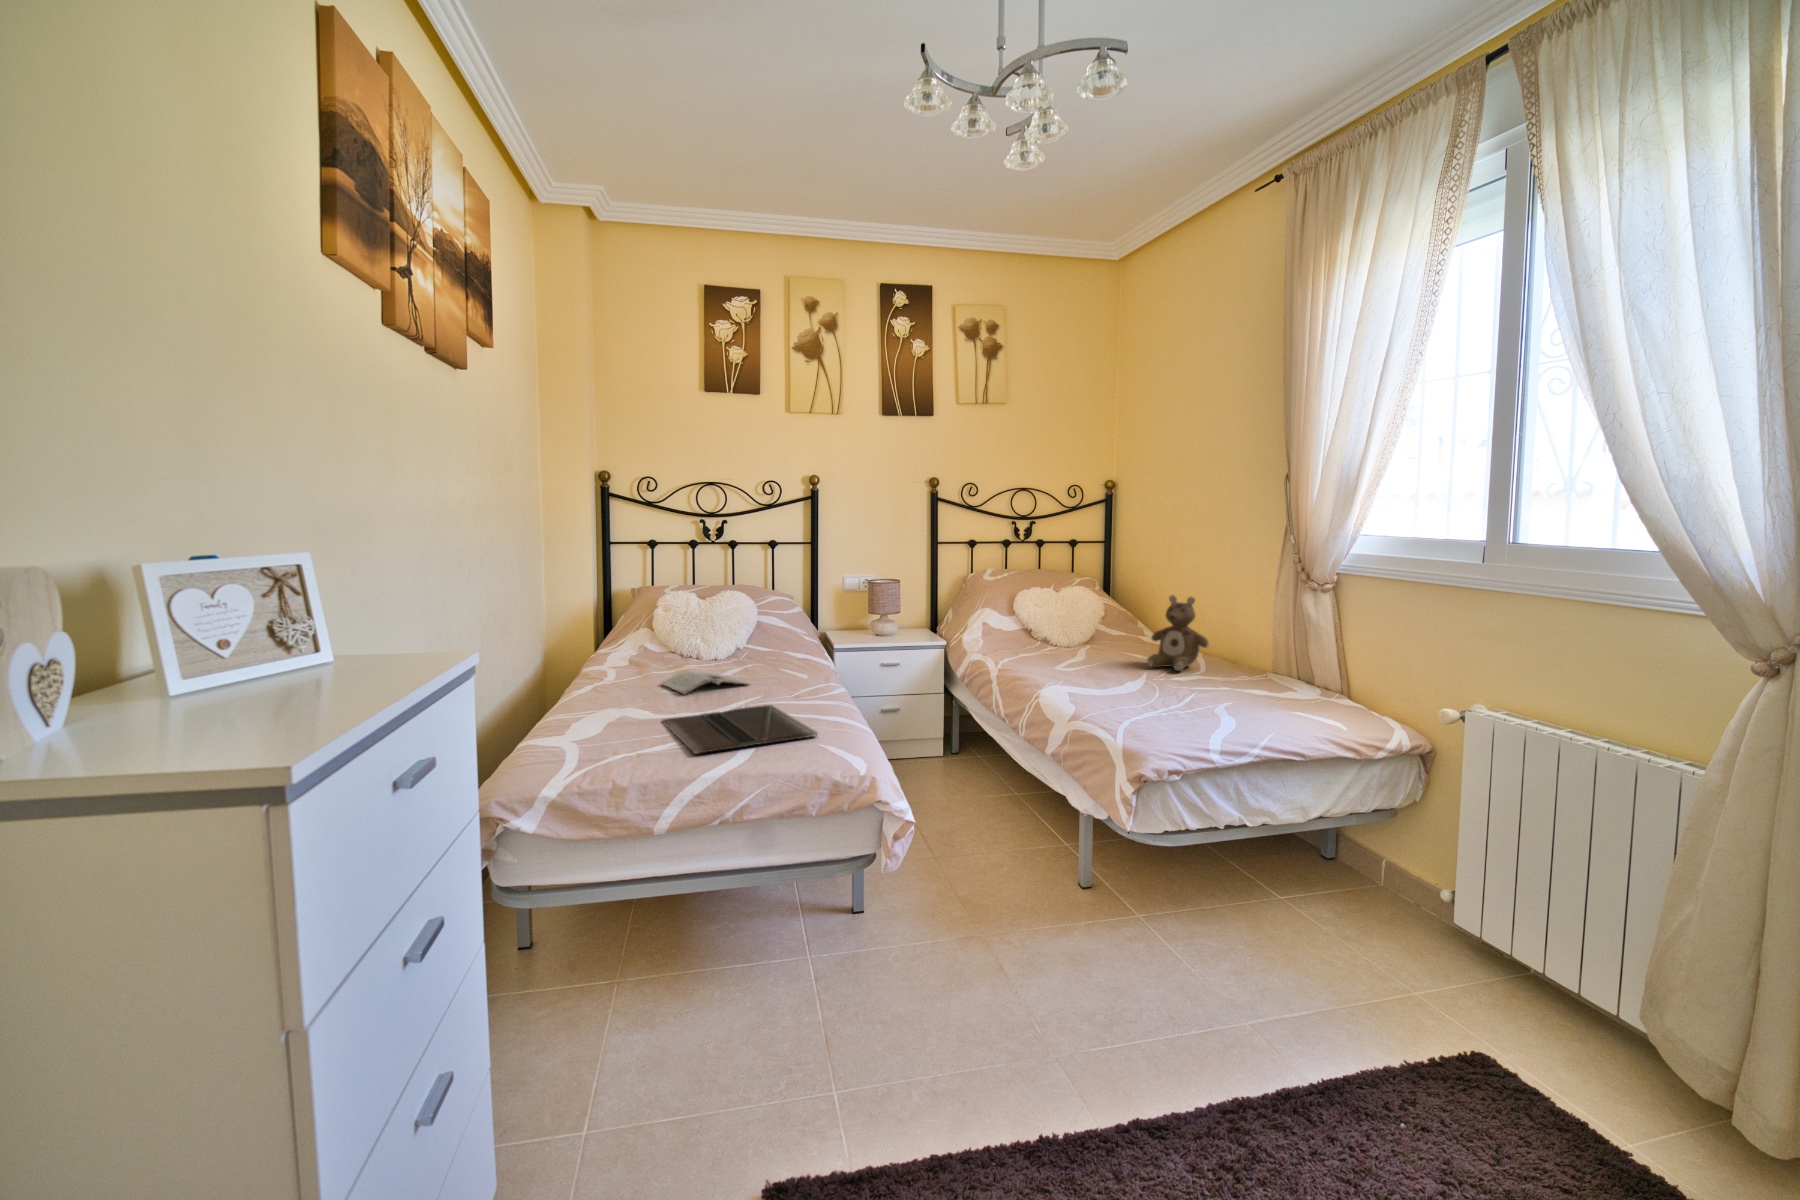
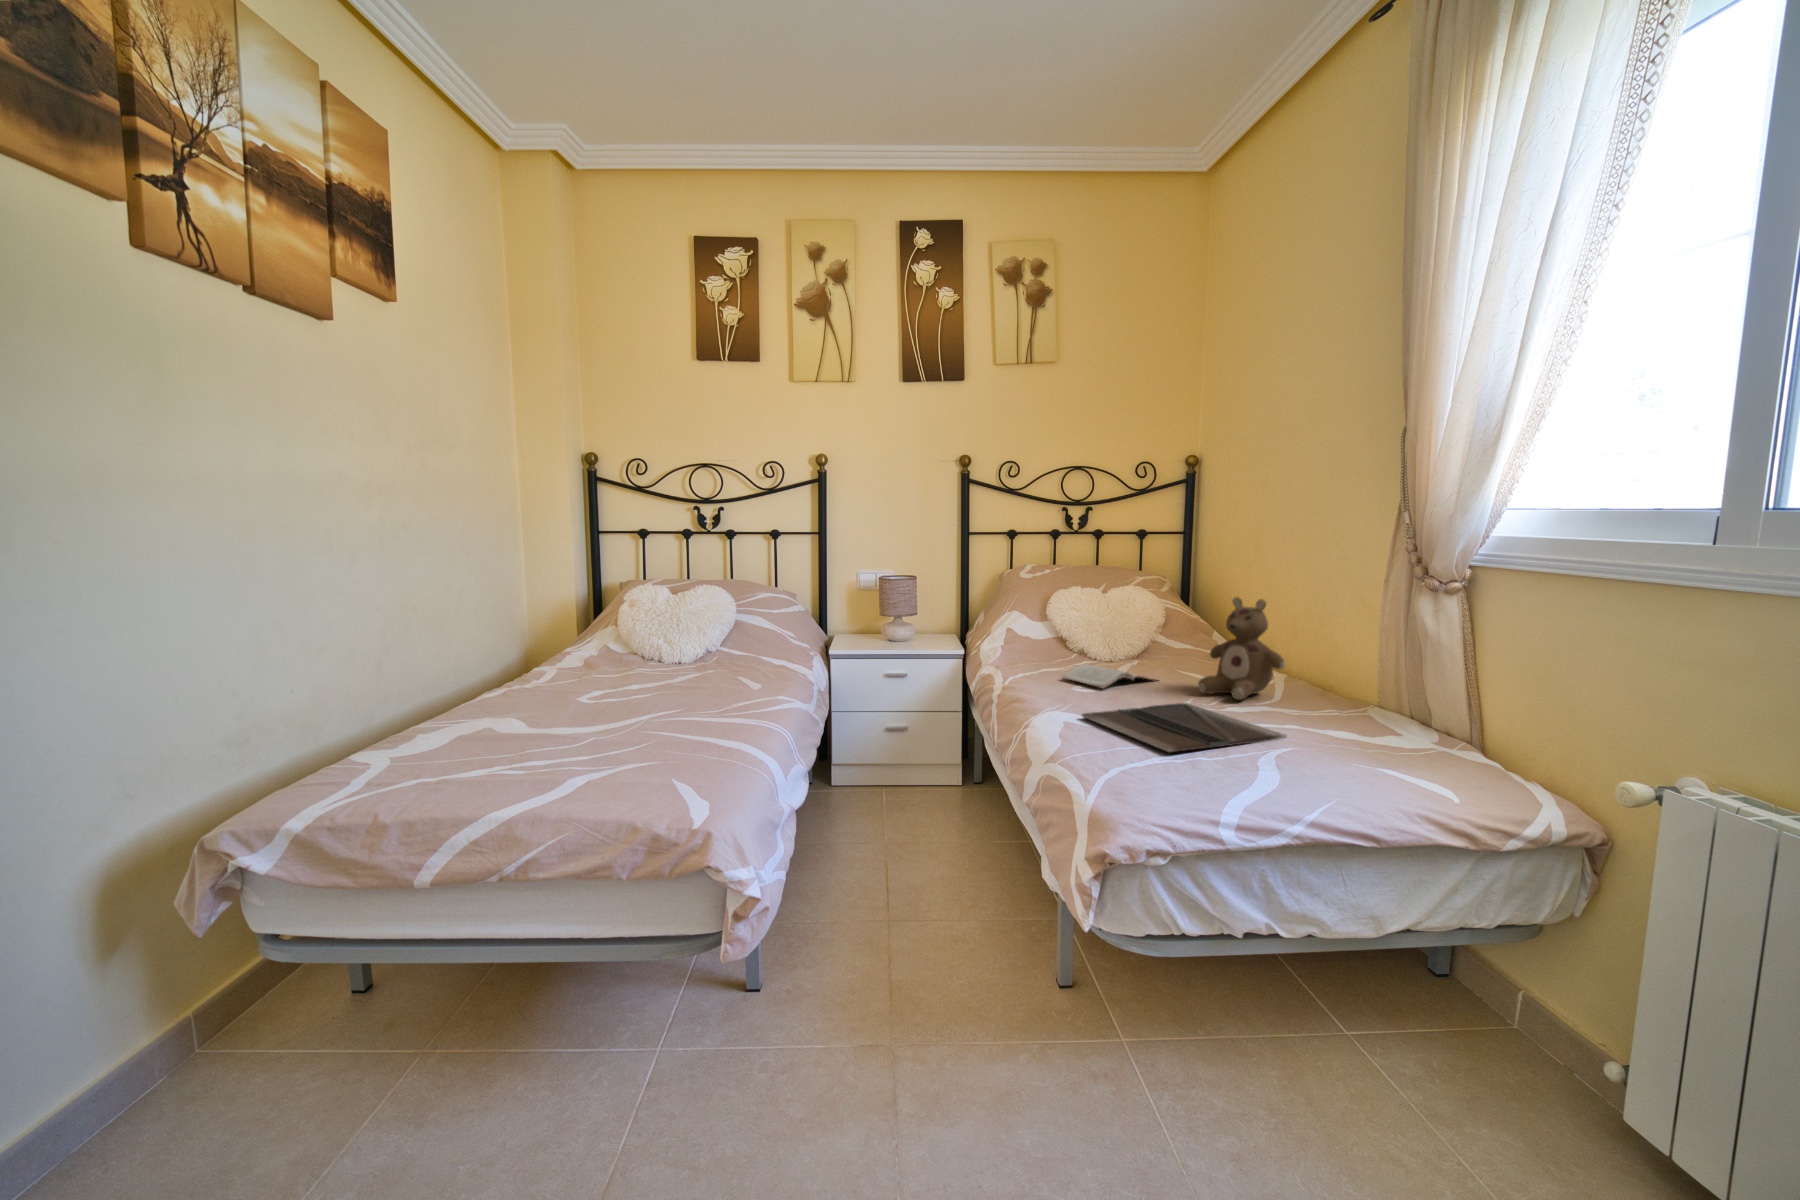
magazine: present [662,671,750,694] -> present [1063,665,1158,688]
laptop: present [662,705,818,754] -> present [1082,703,1287,752]

